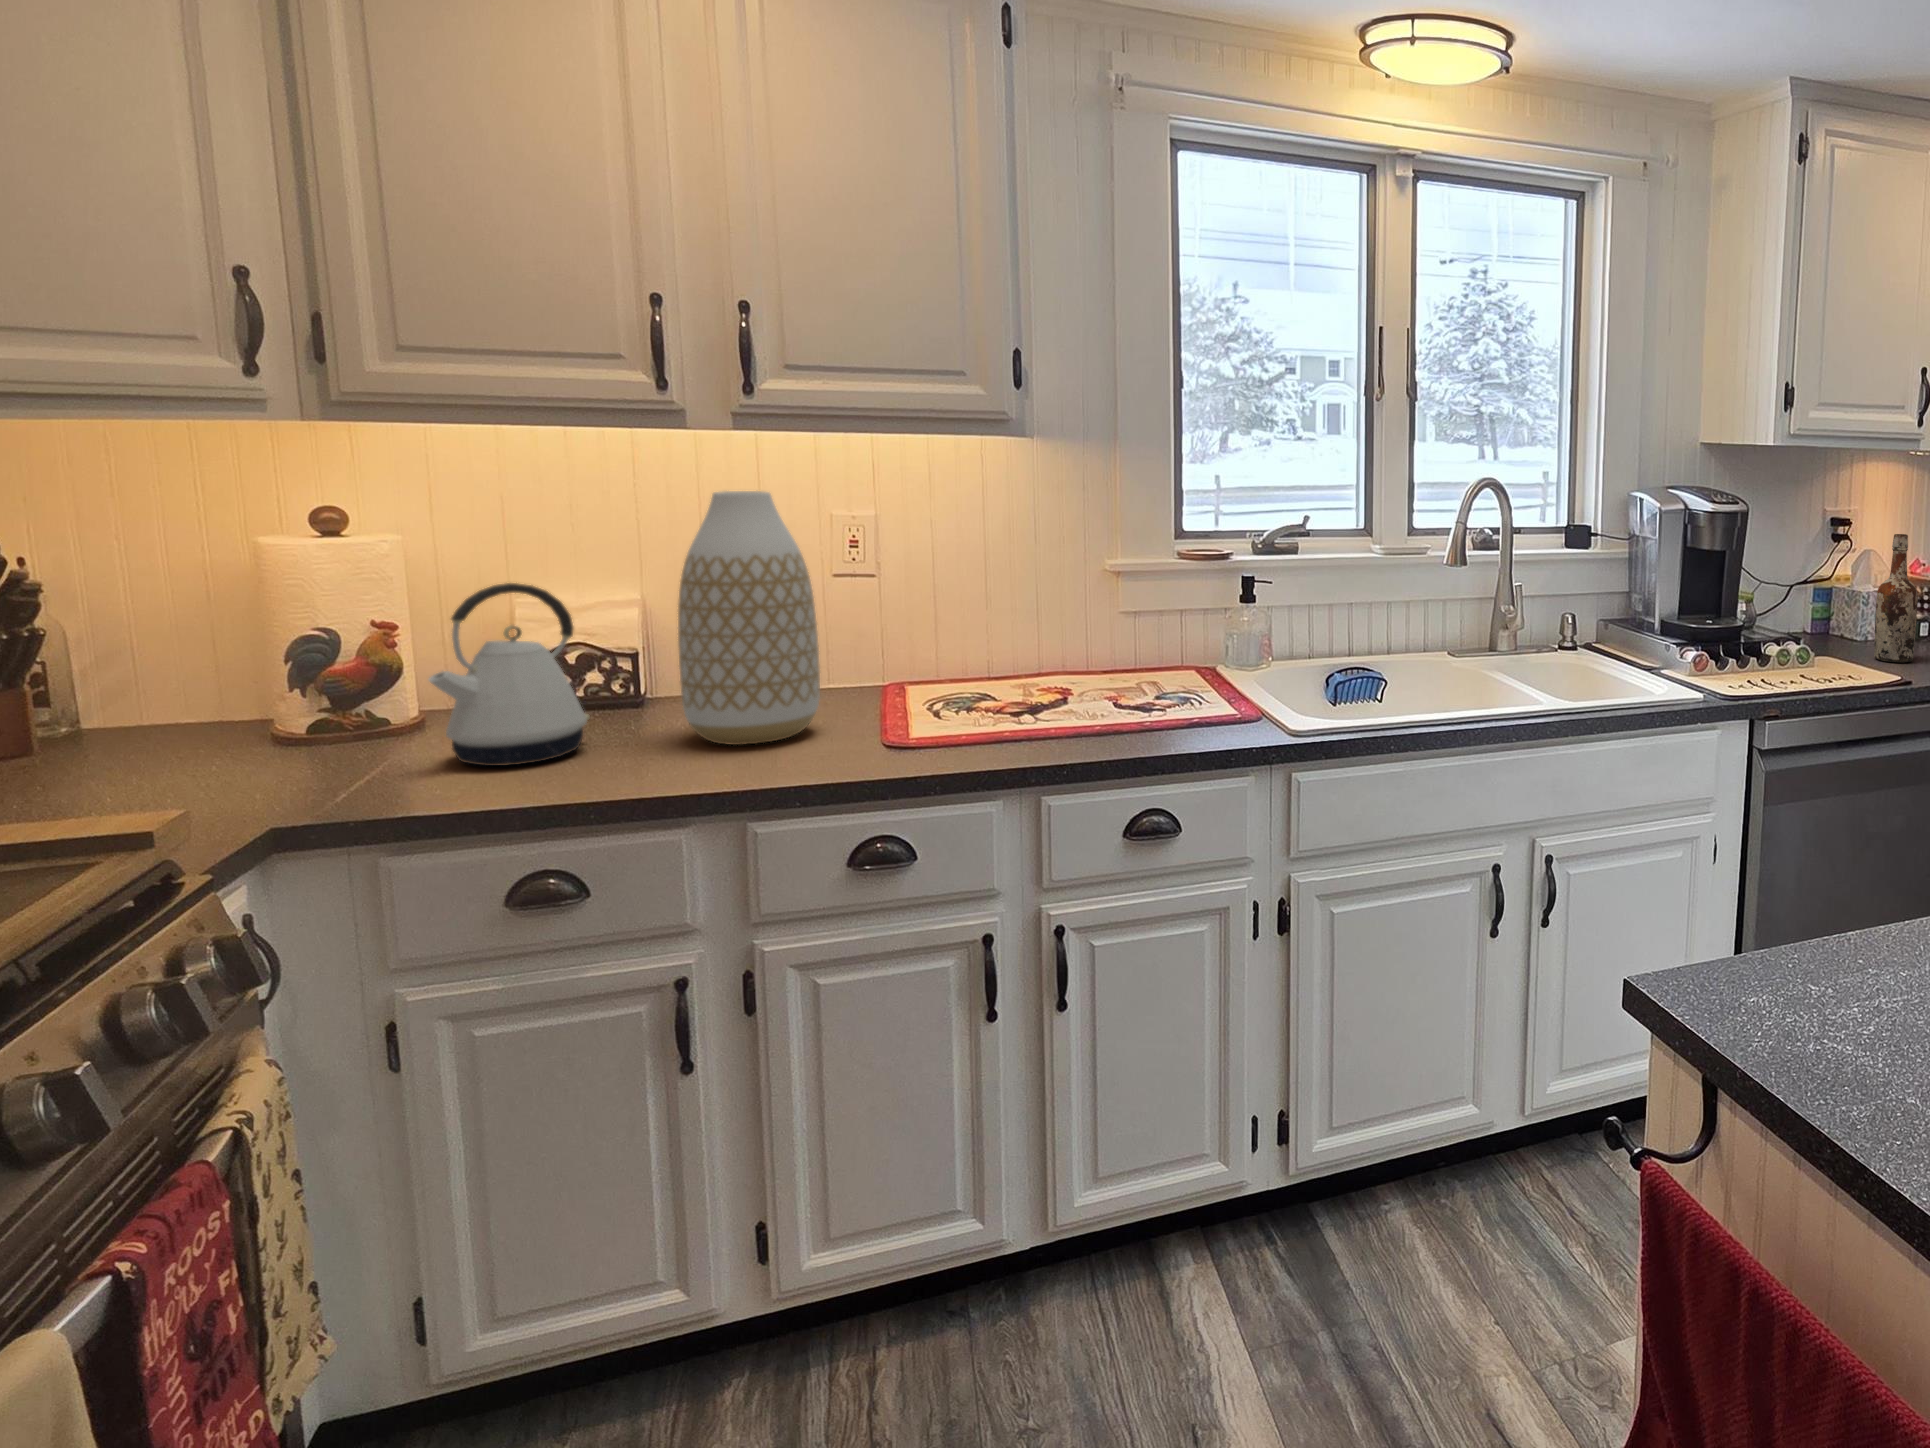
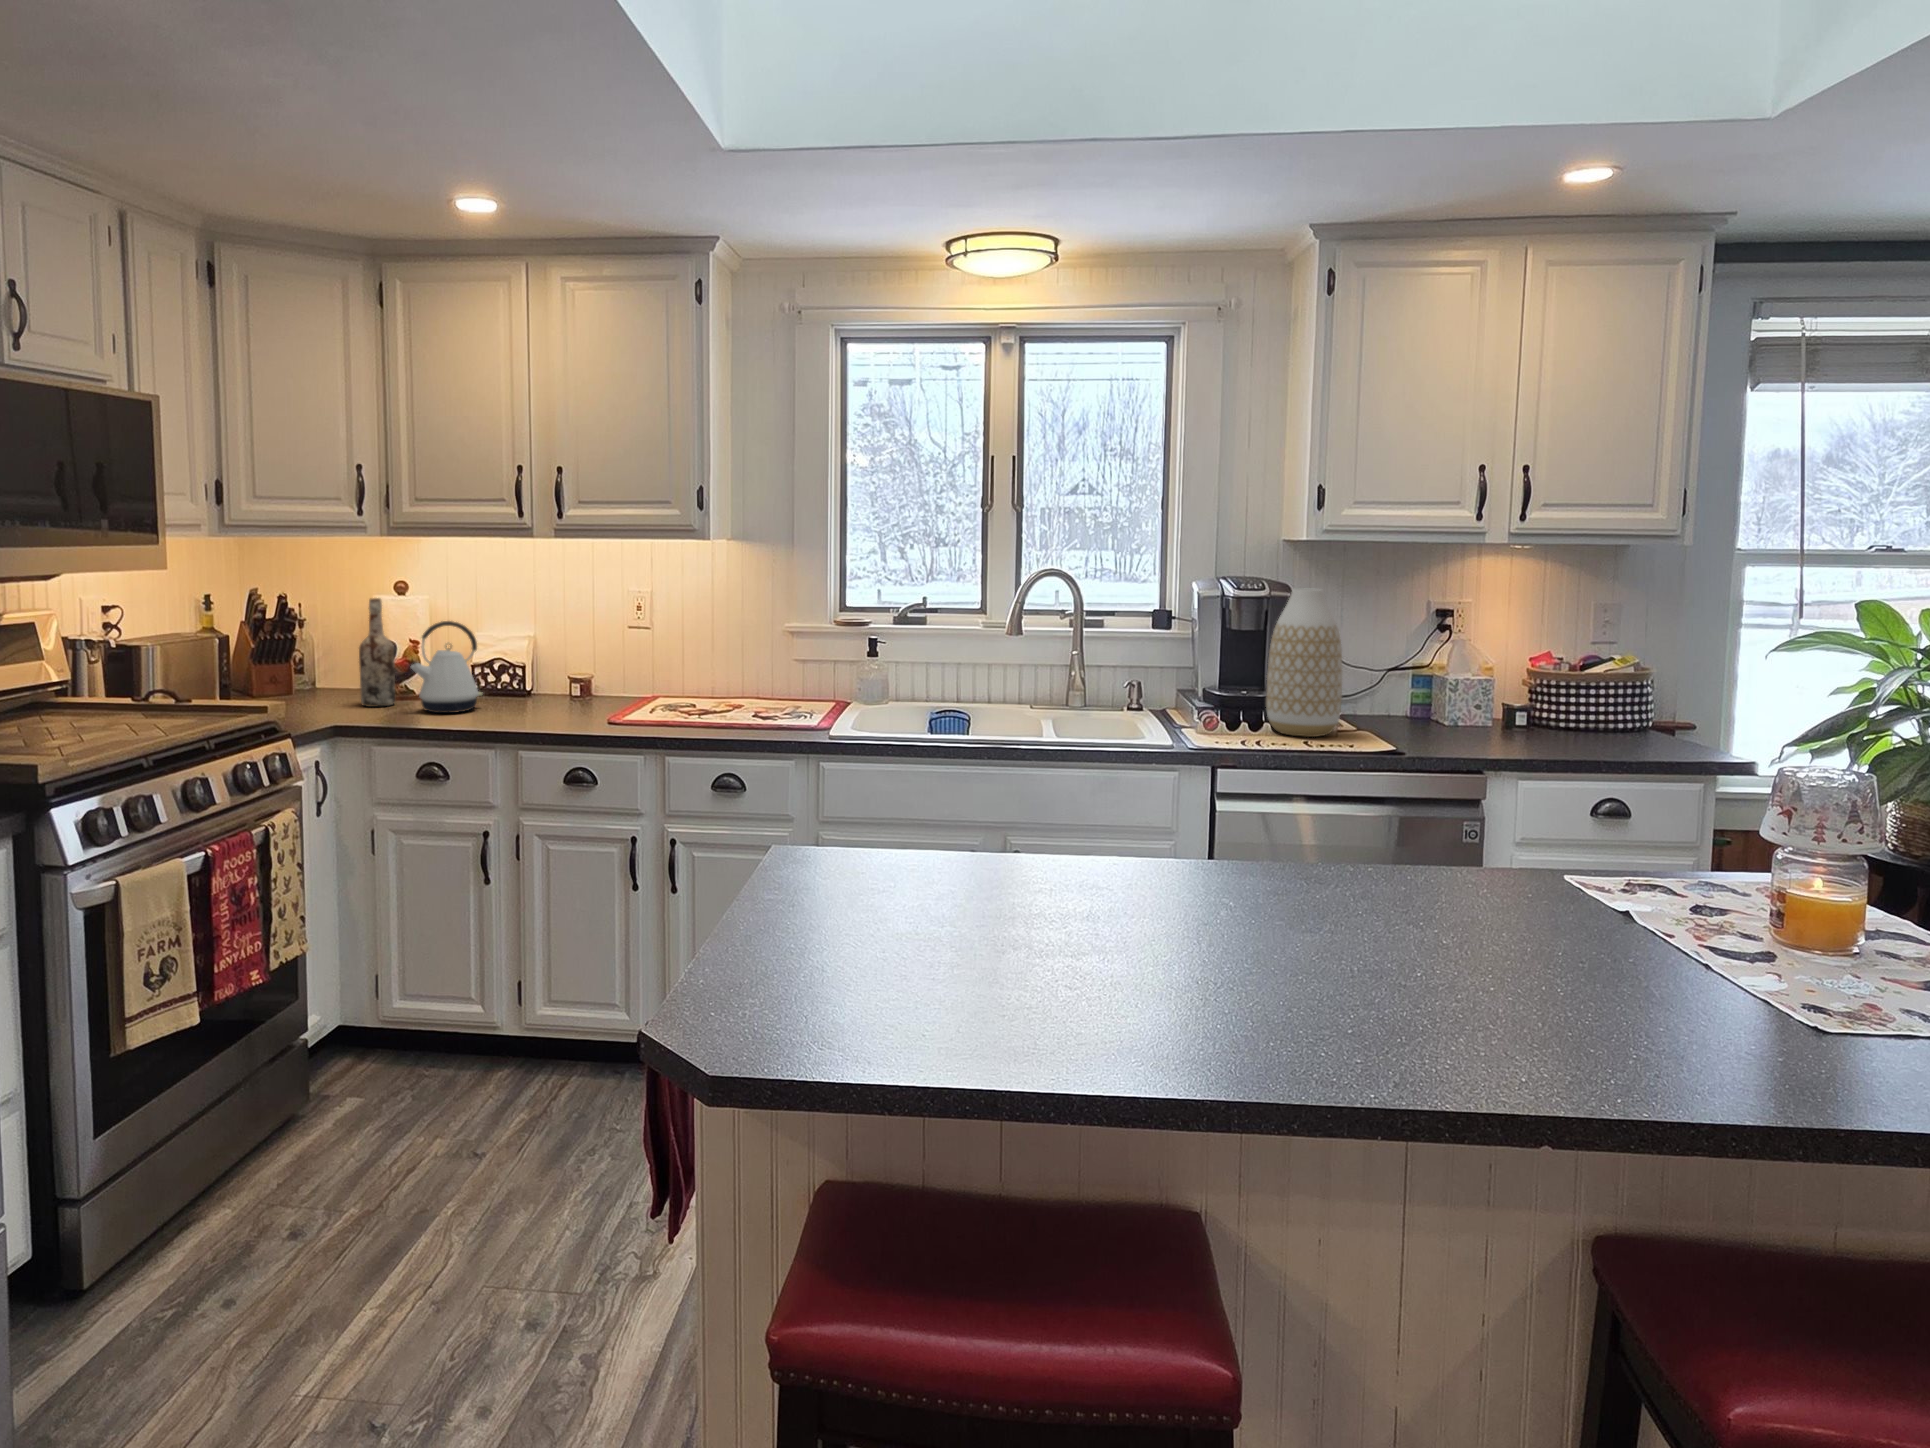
vase: present [678,491,820,745] -> present [1266,588,1342,737]
wine bottle: present [1874,534,1918,662] -> present [359,598,395,707]

